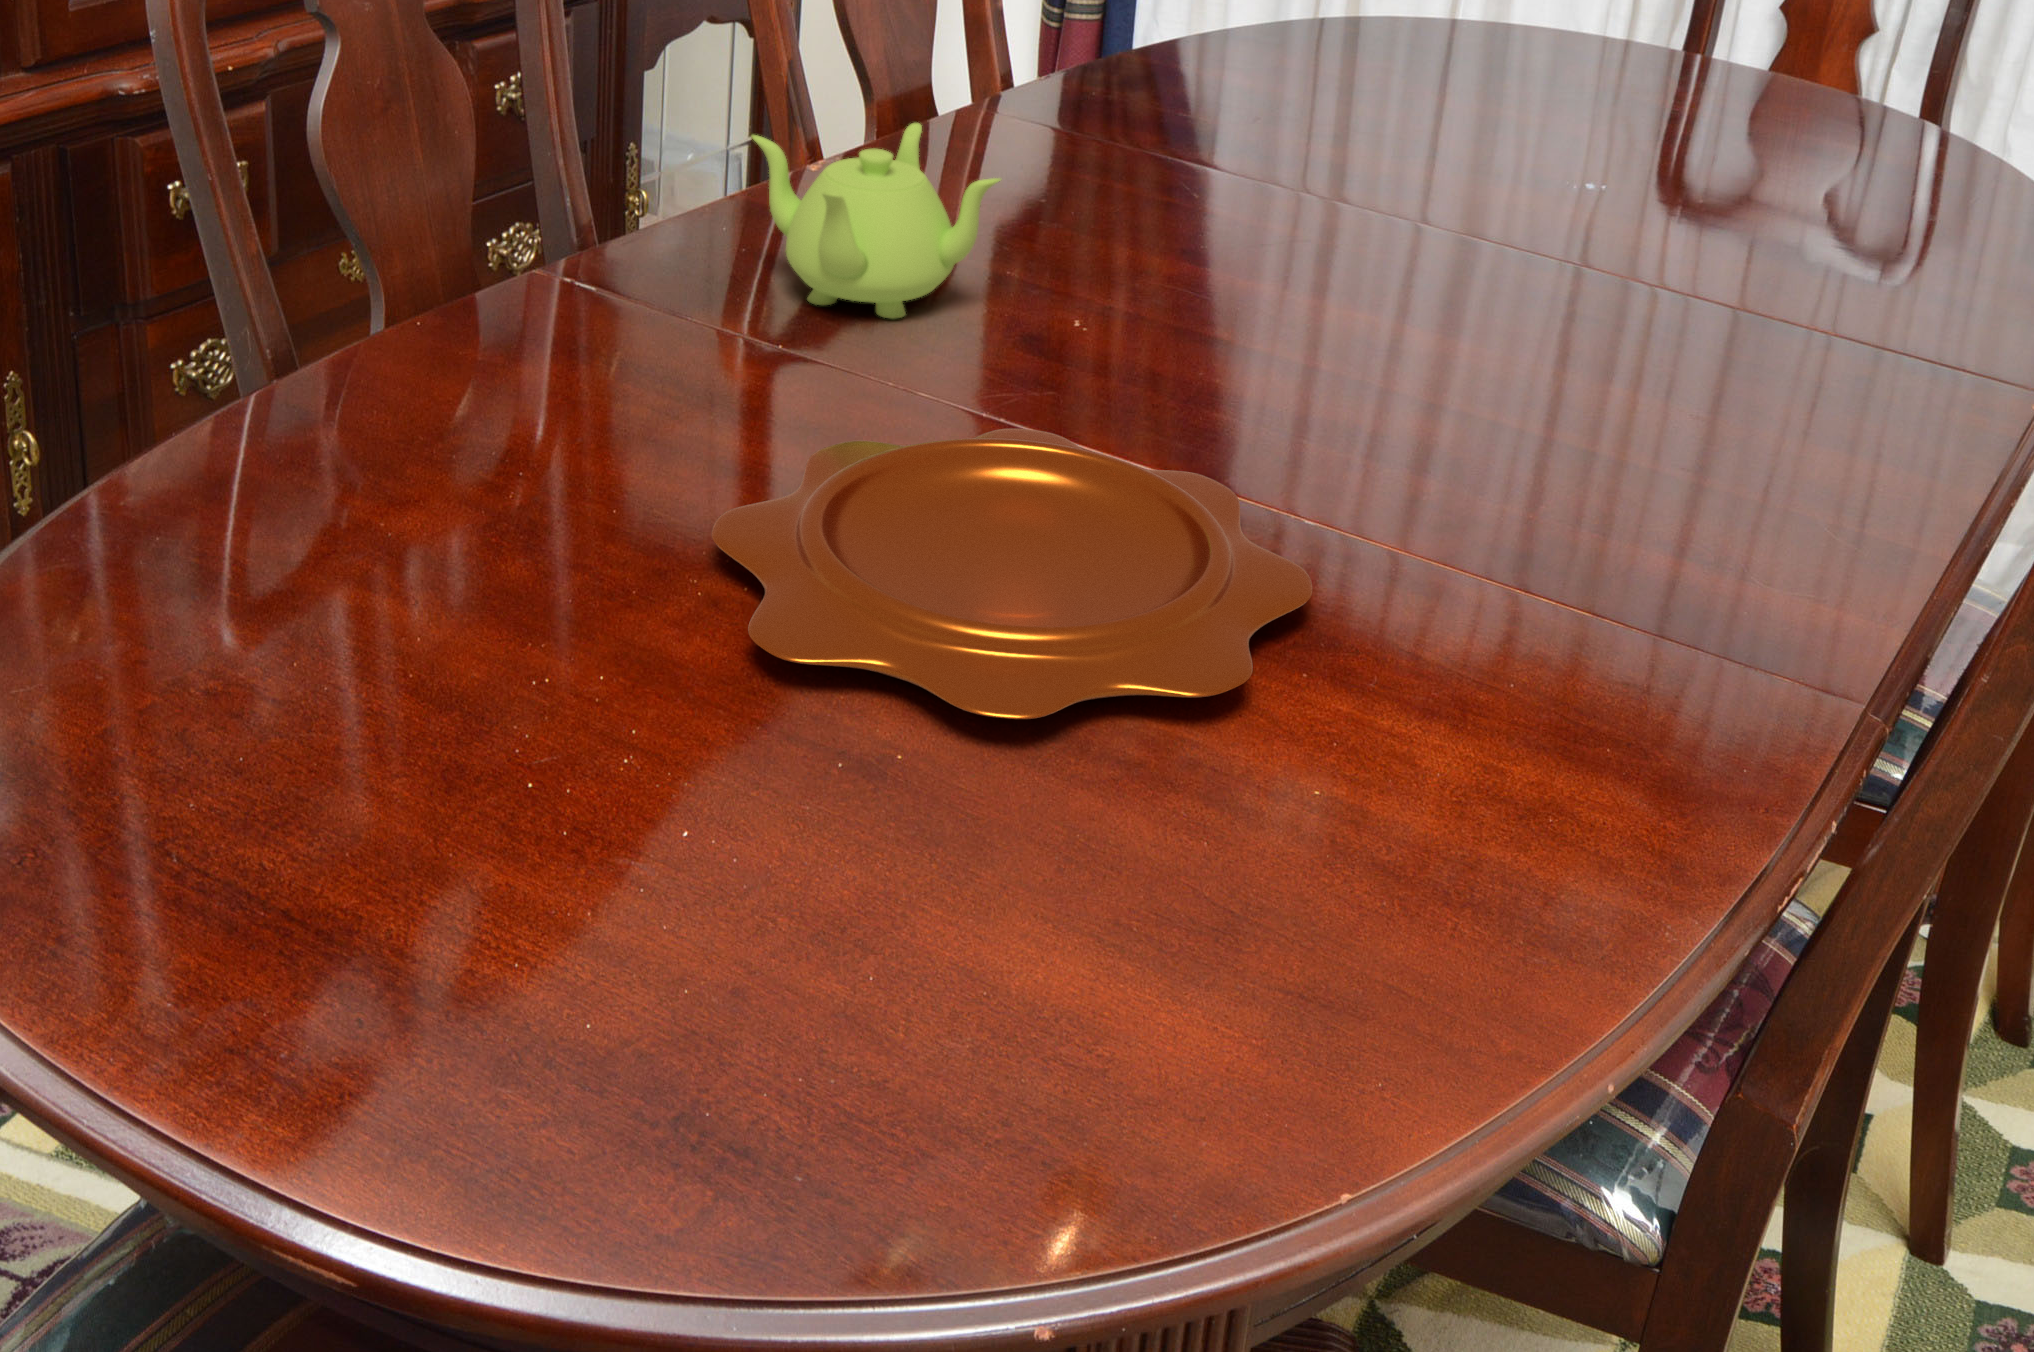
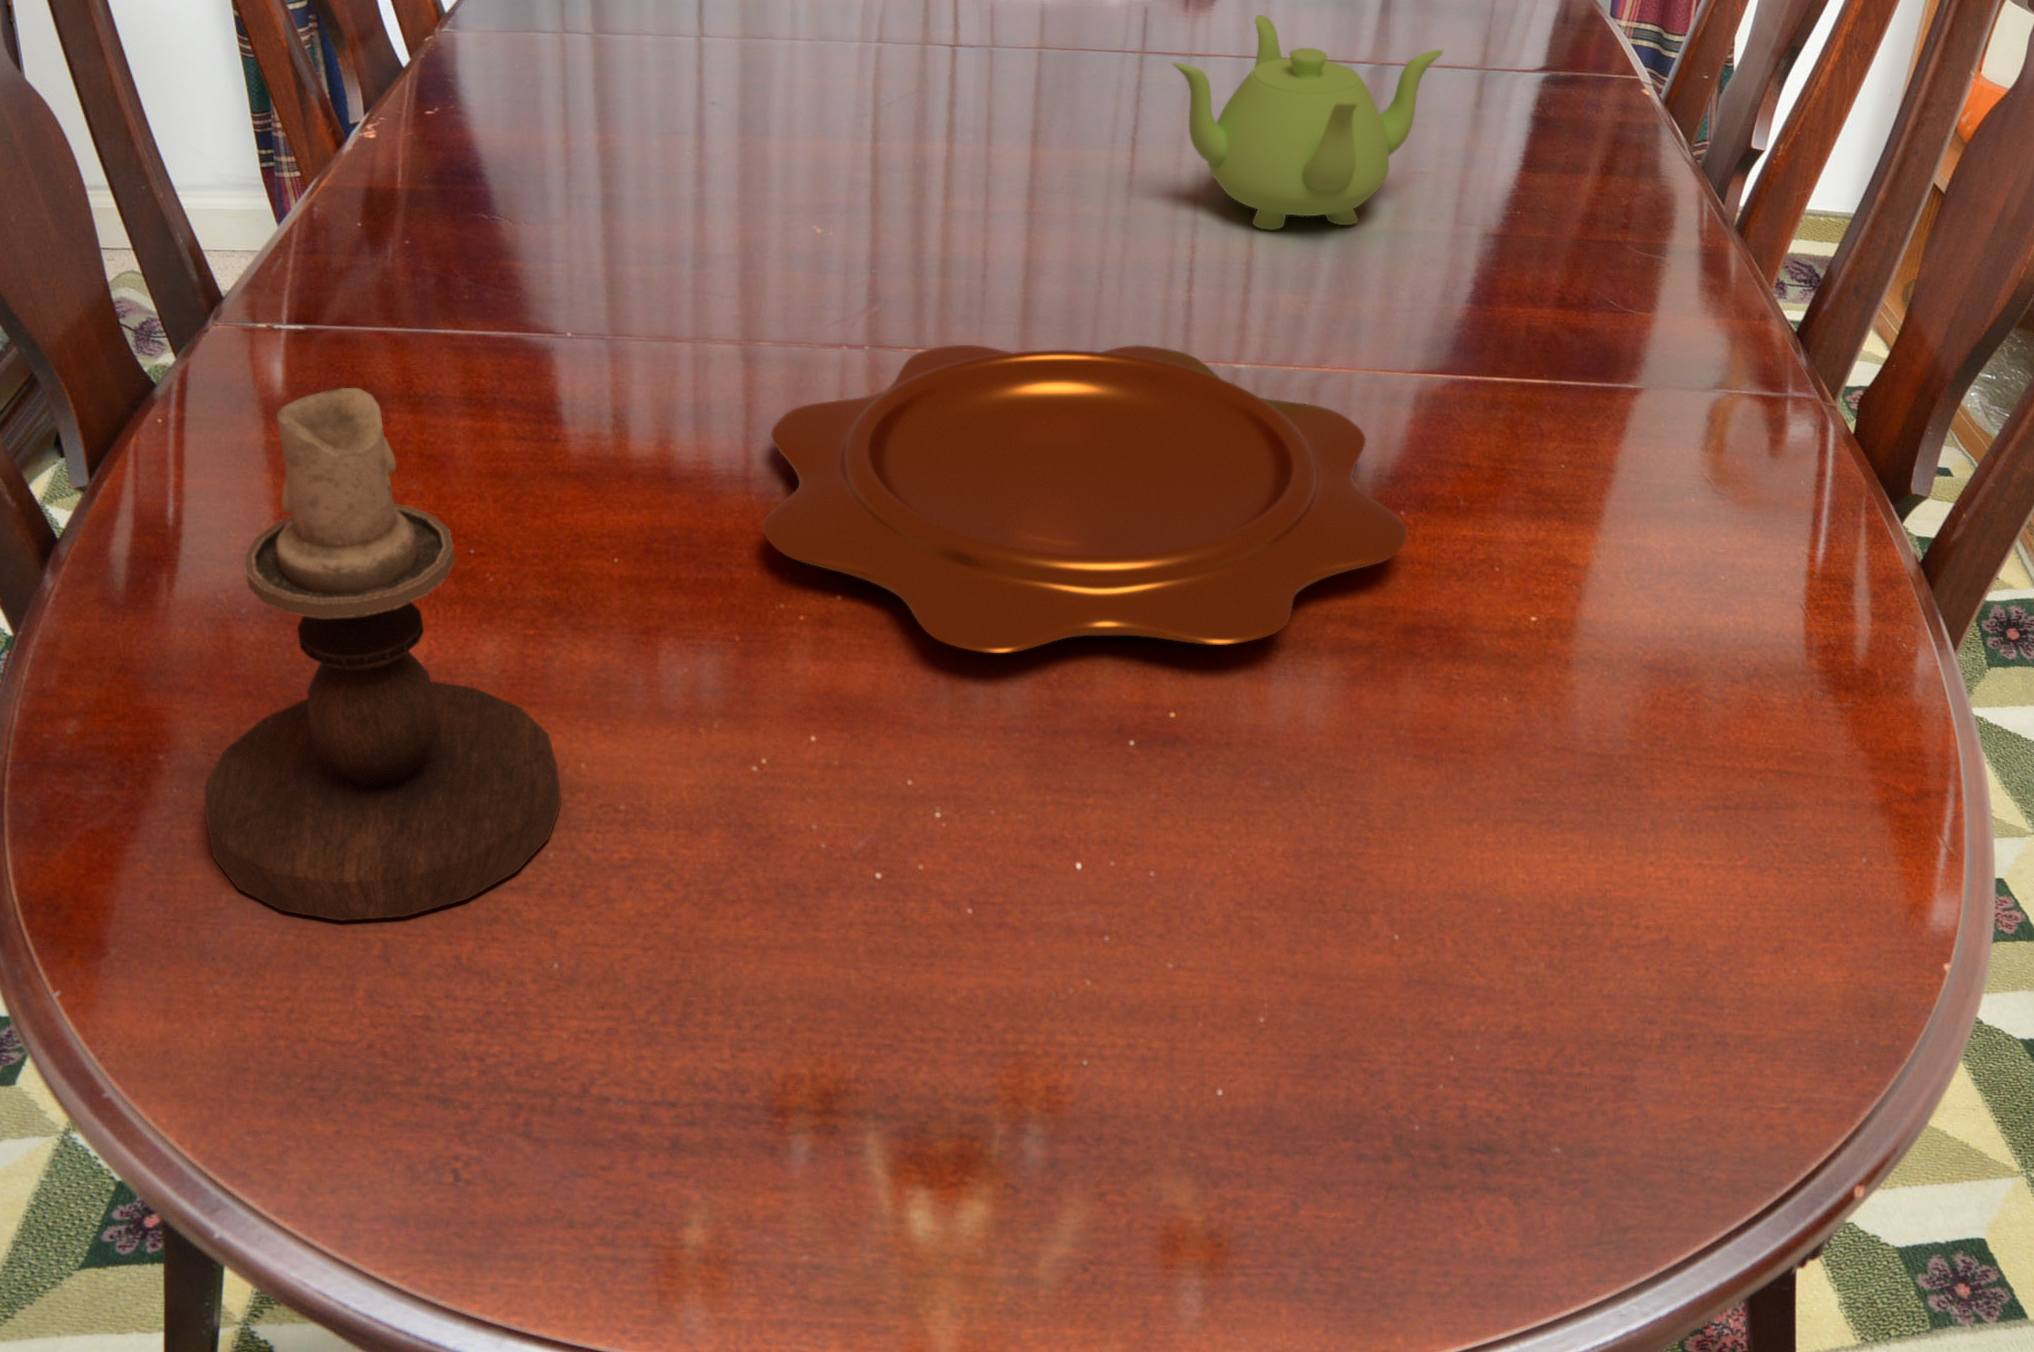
teapot: present [752,123,1001,319] -> present [1173,15,1443,230]
candlestick: none [91,272,392,698] -> present [204,388,561,921]

